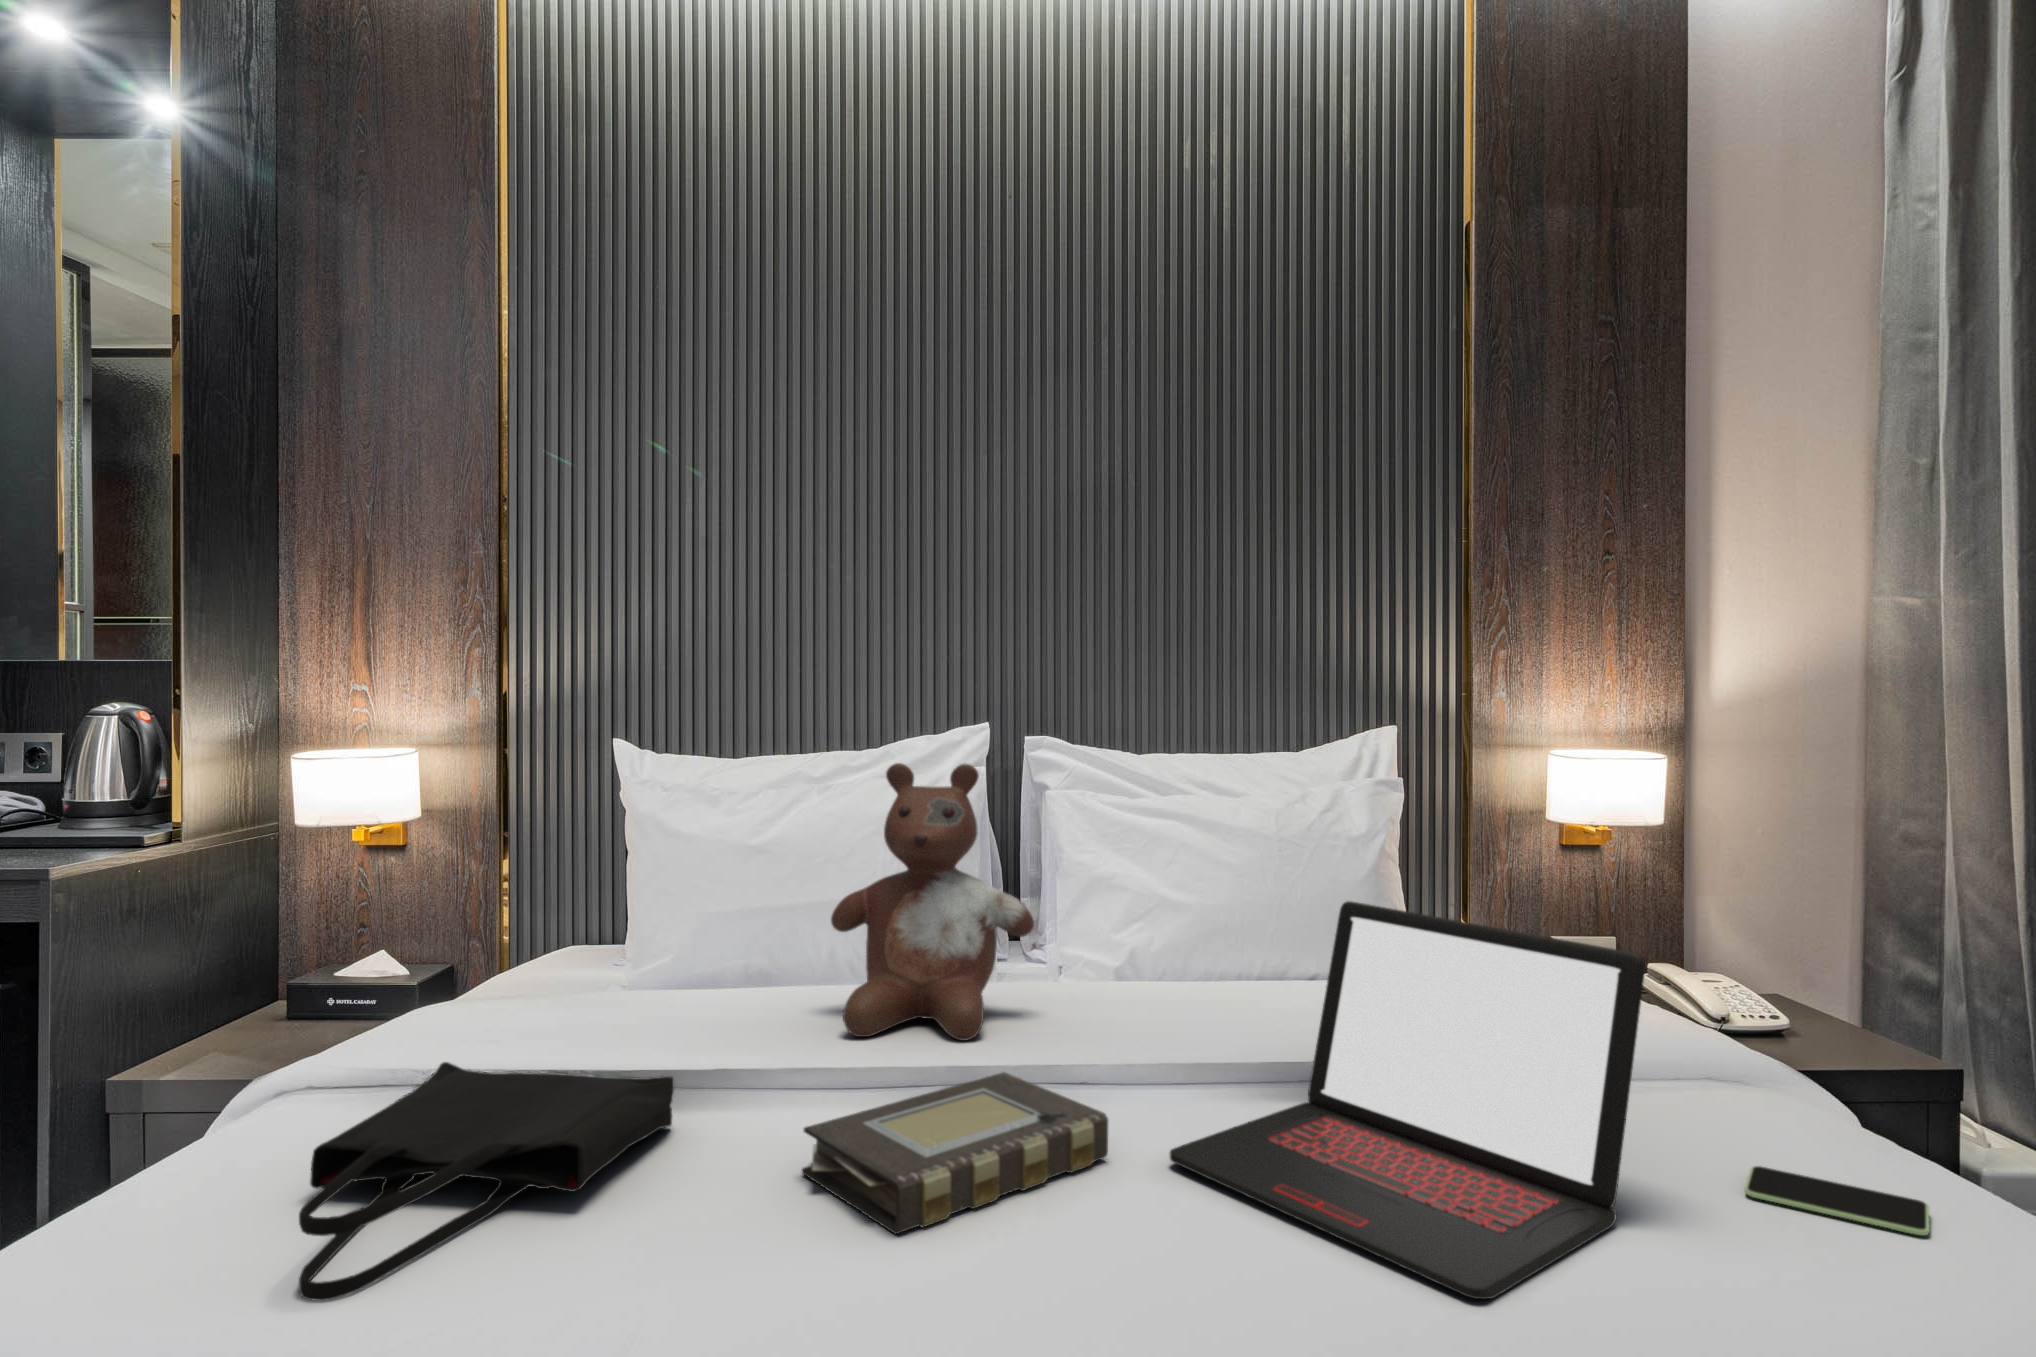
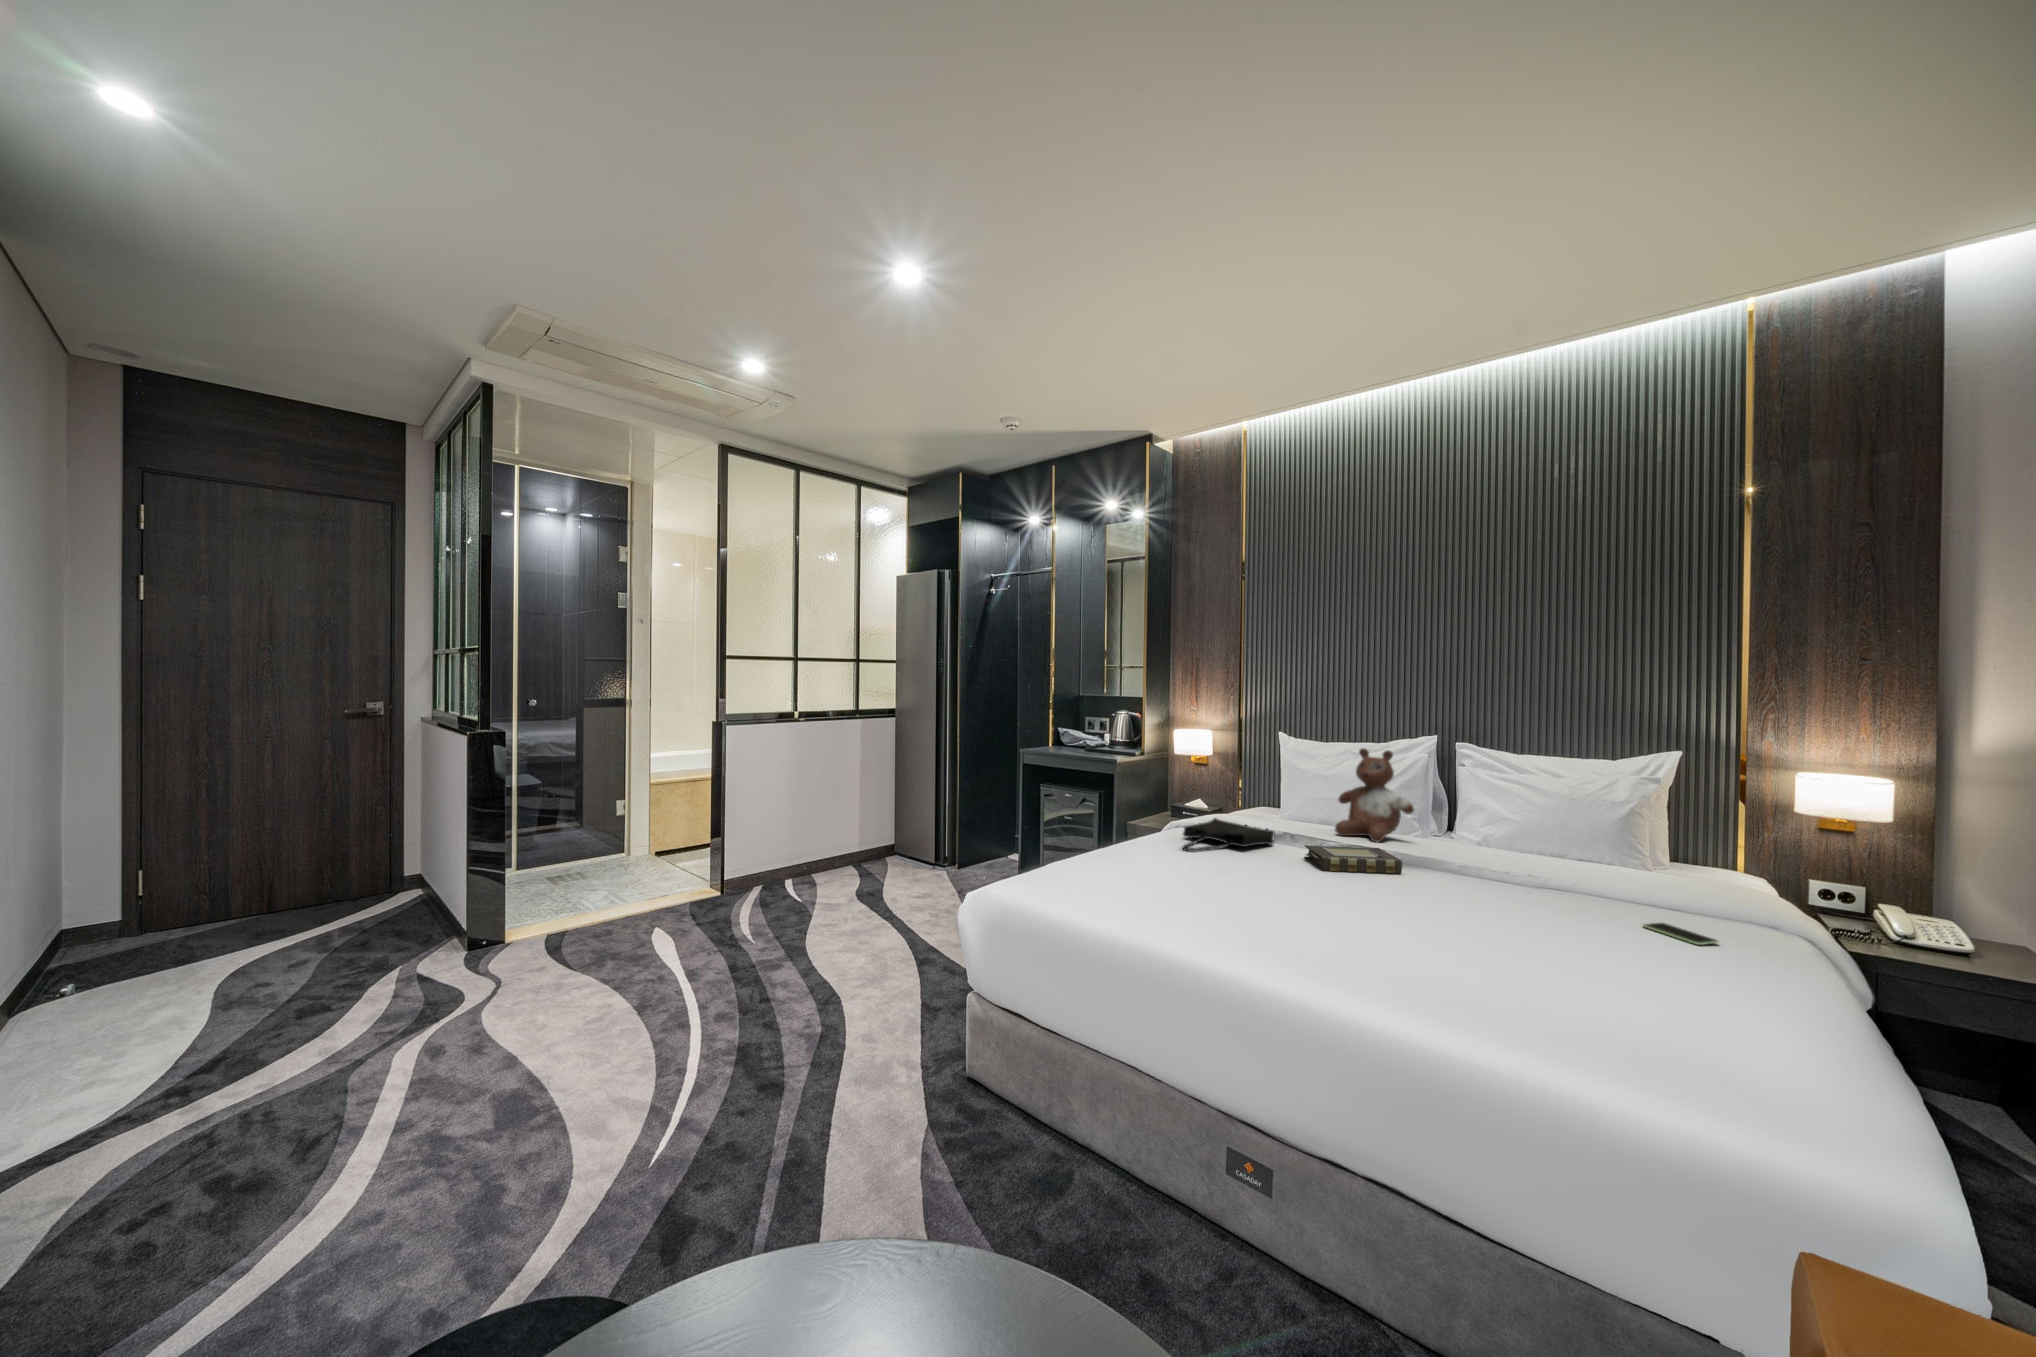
laptop: present [1170,901,1645,1299] -> none [1421,811,1591,916]

